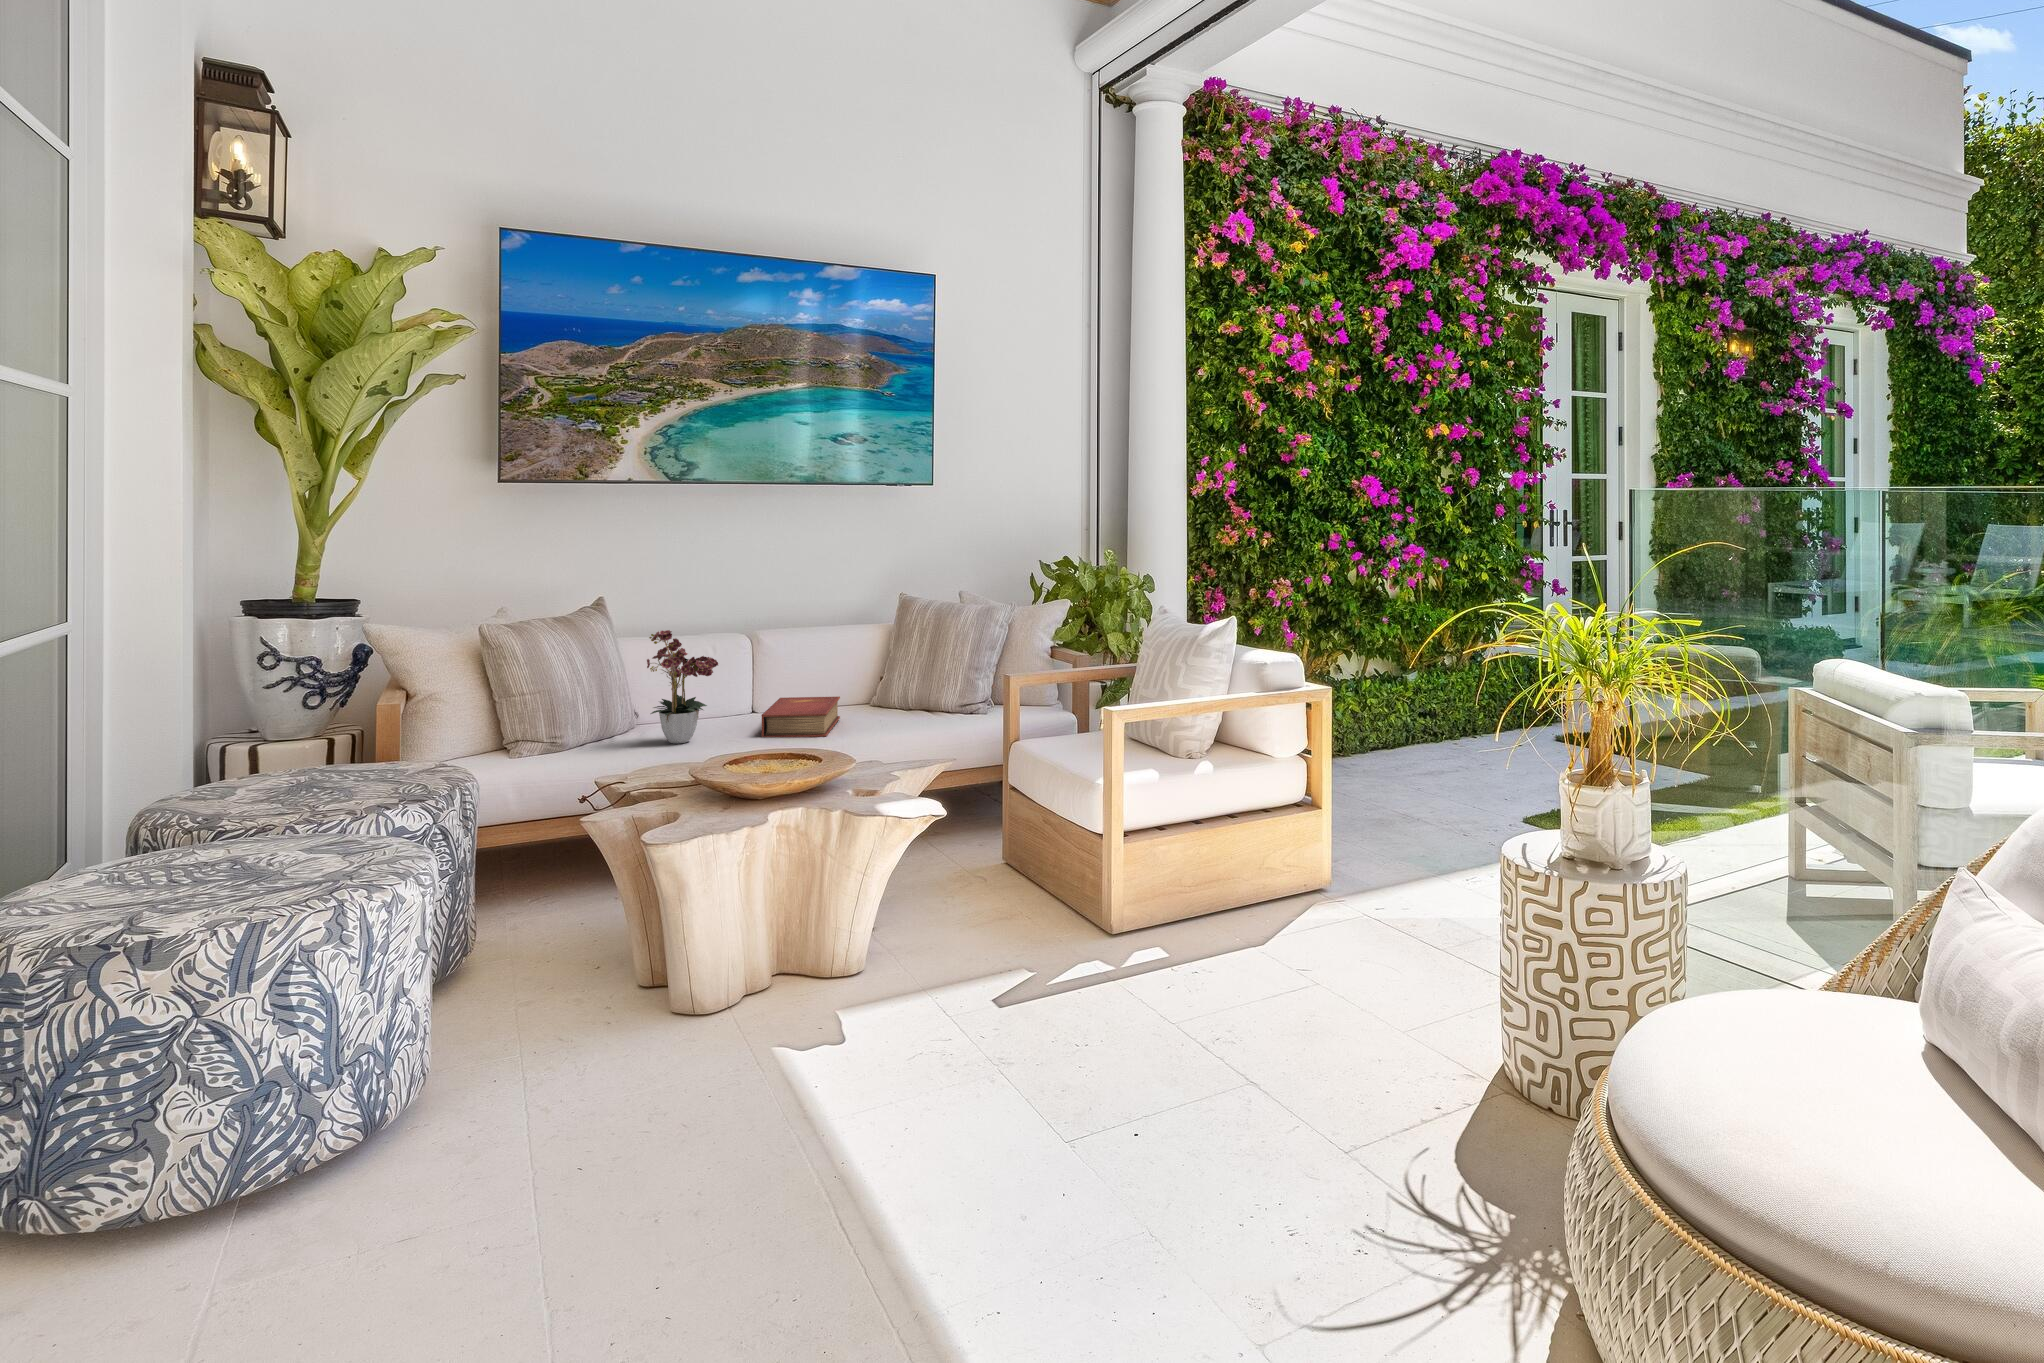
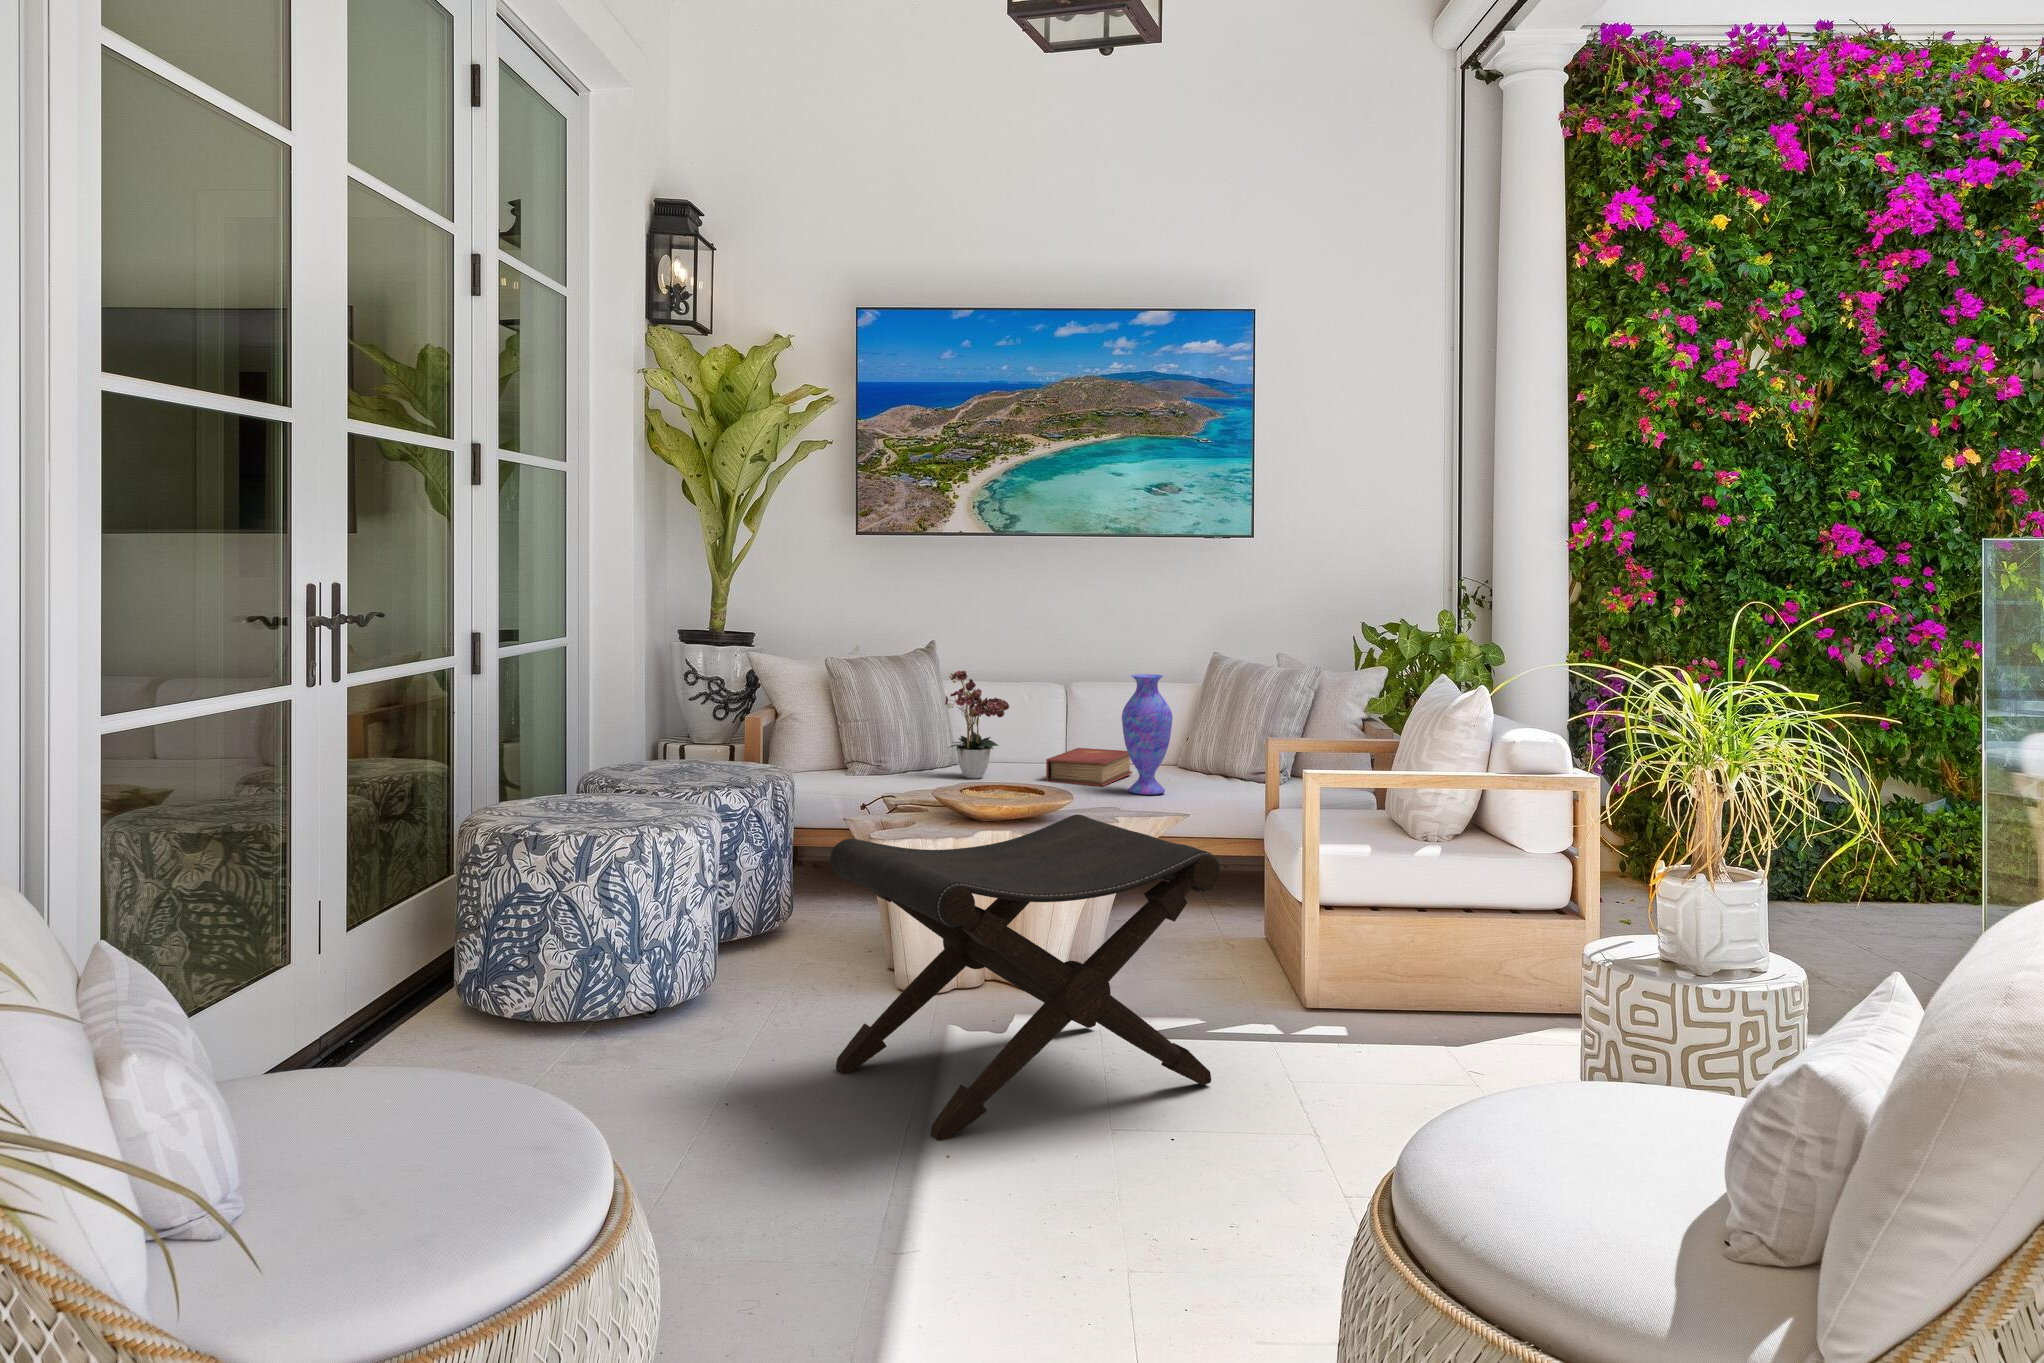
vase: none [851,623,903,742] -> present [1122,674,1173,795]
footstool: none [664,791,1122,1236] -> present [830,815,1220,1141]

